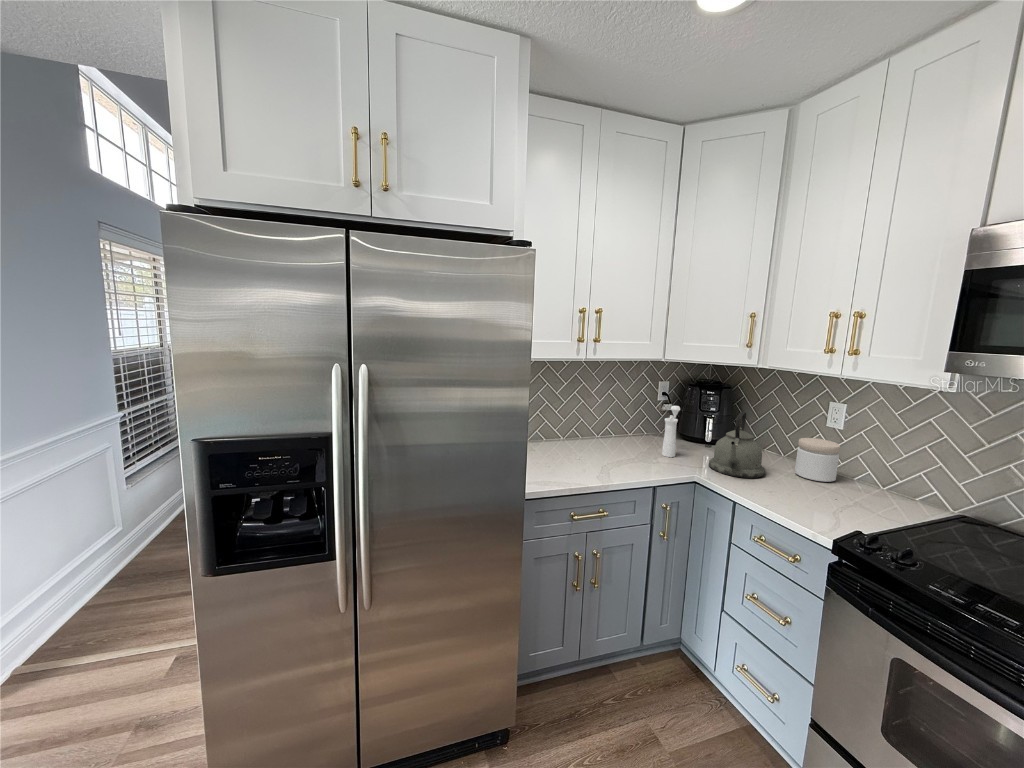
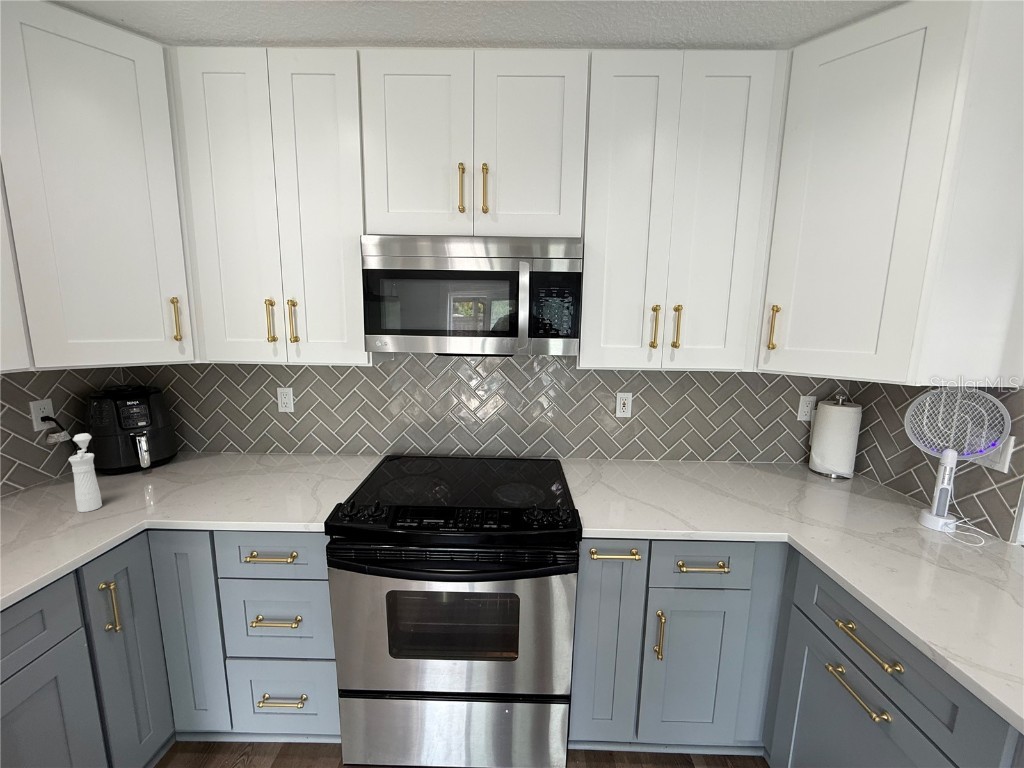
kettle: present [709,412,765,478] -> none [159,419,234,503]
jar: present [795,438,840,482] -> none [258,426,299,470]

